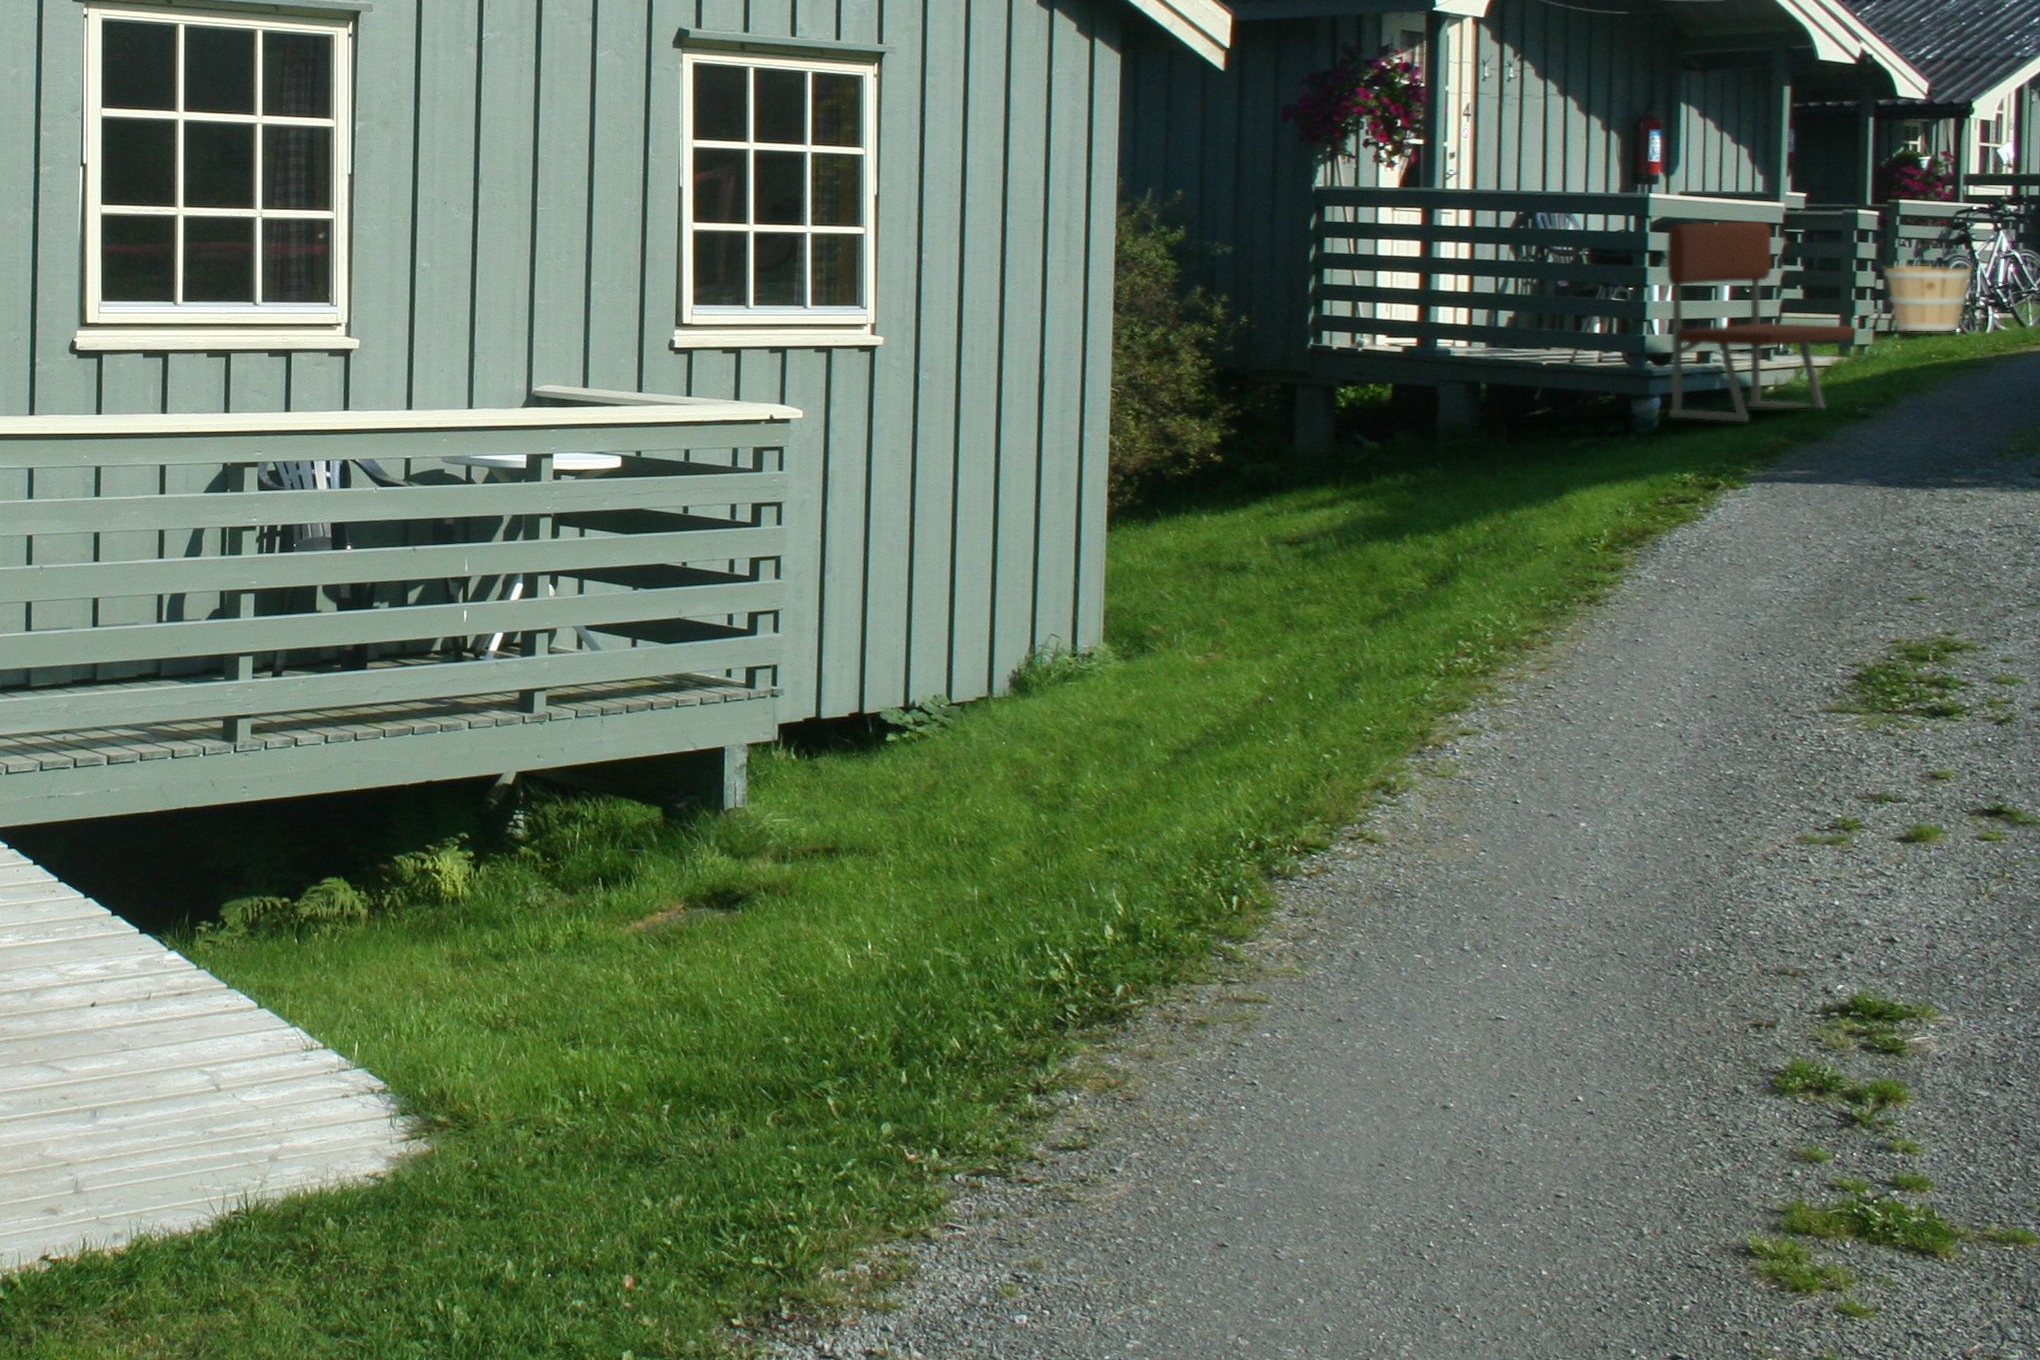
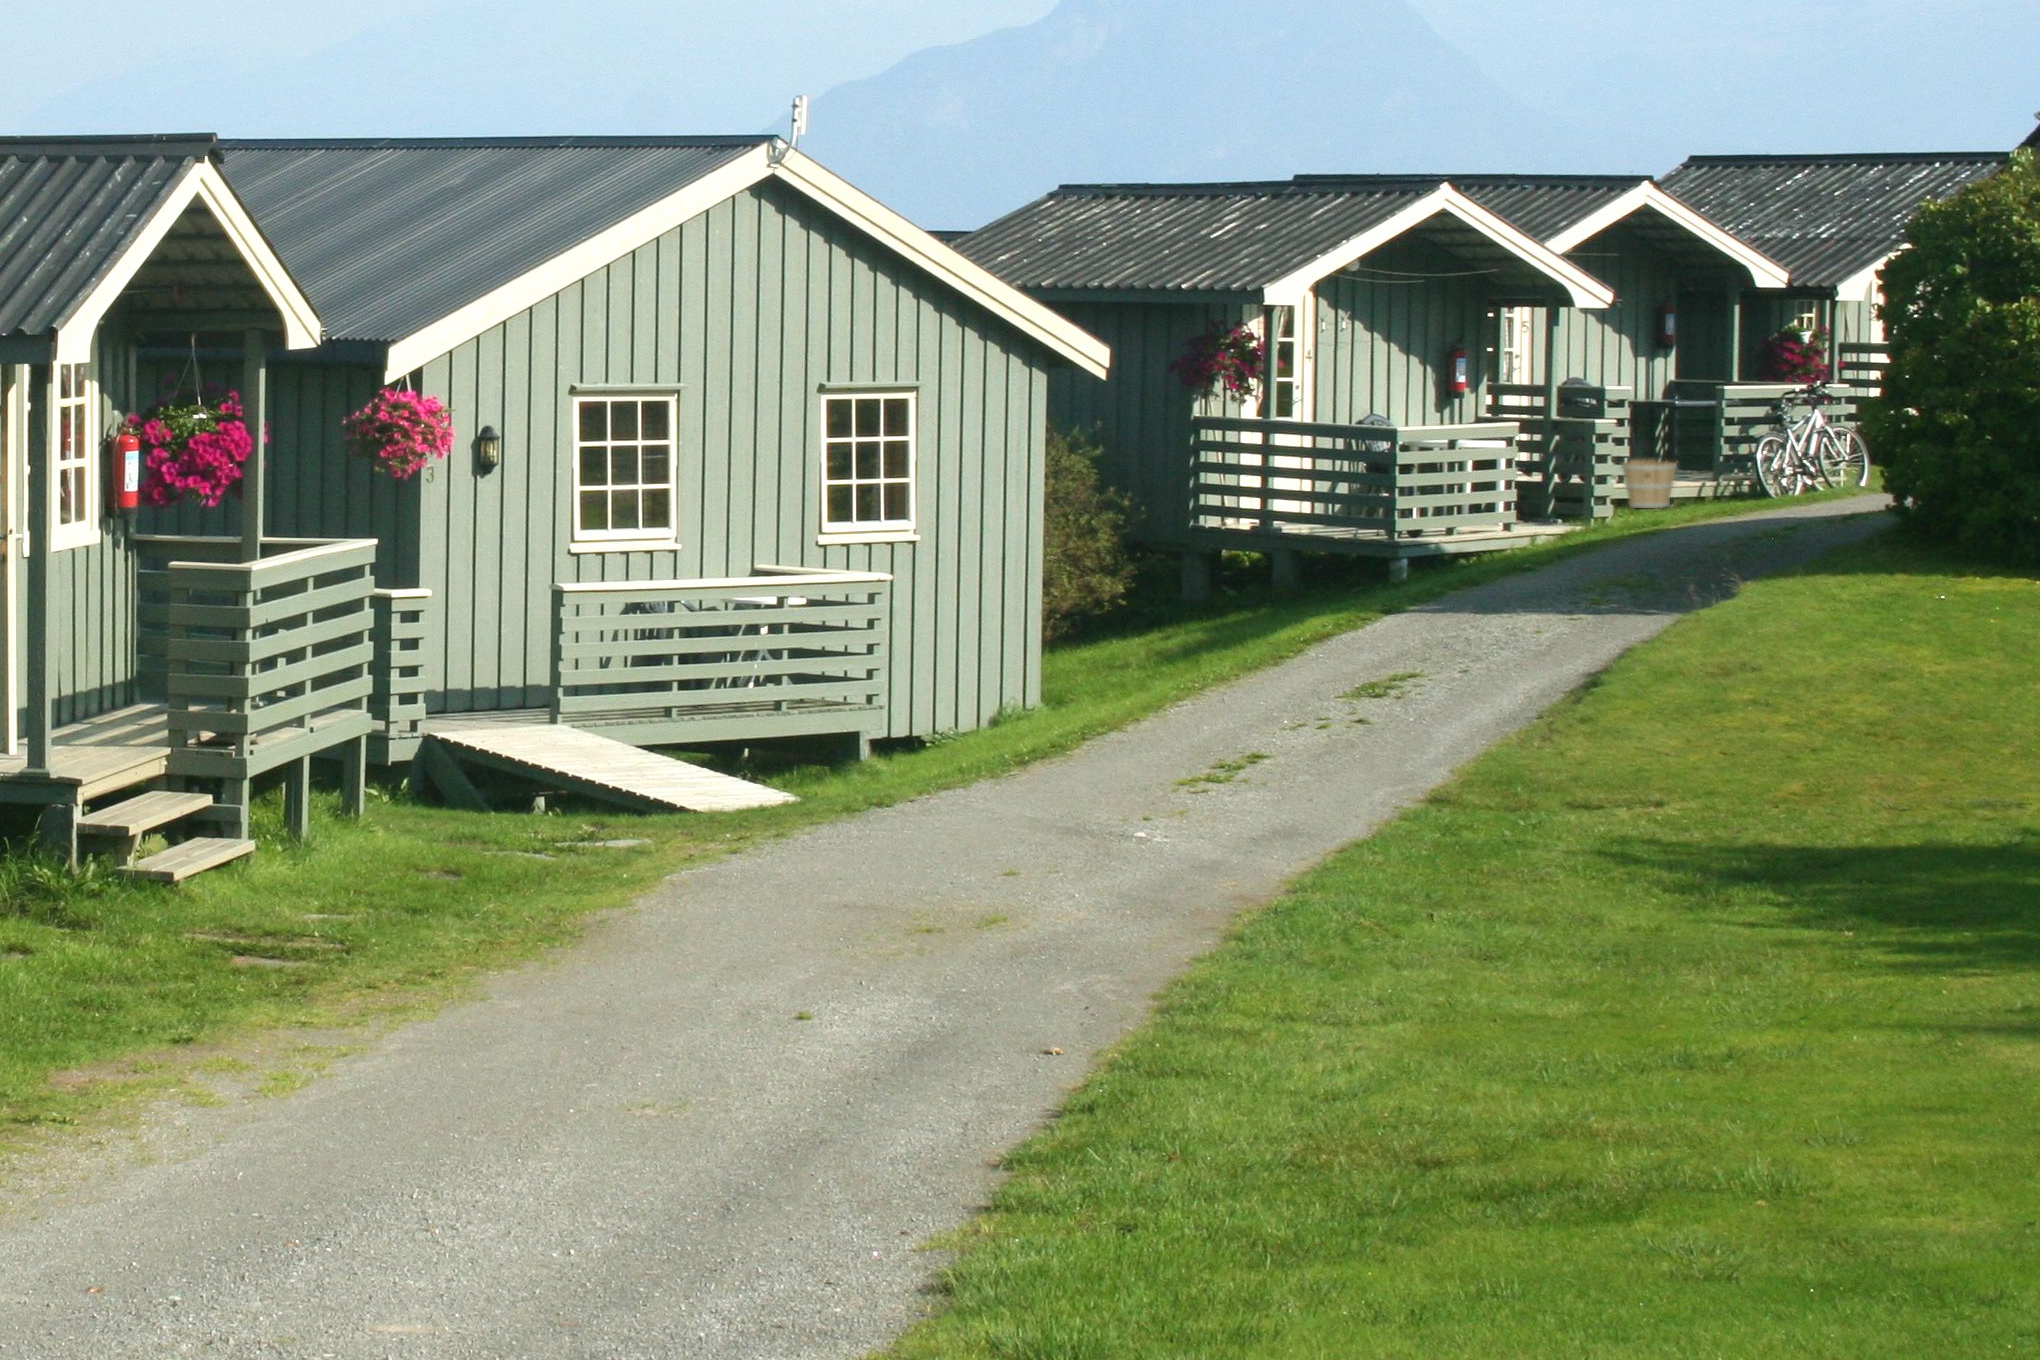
bench: present [1668,222,1855,422] -> none [1409,444,1529,576]

